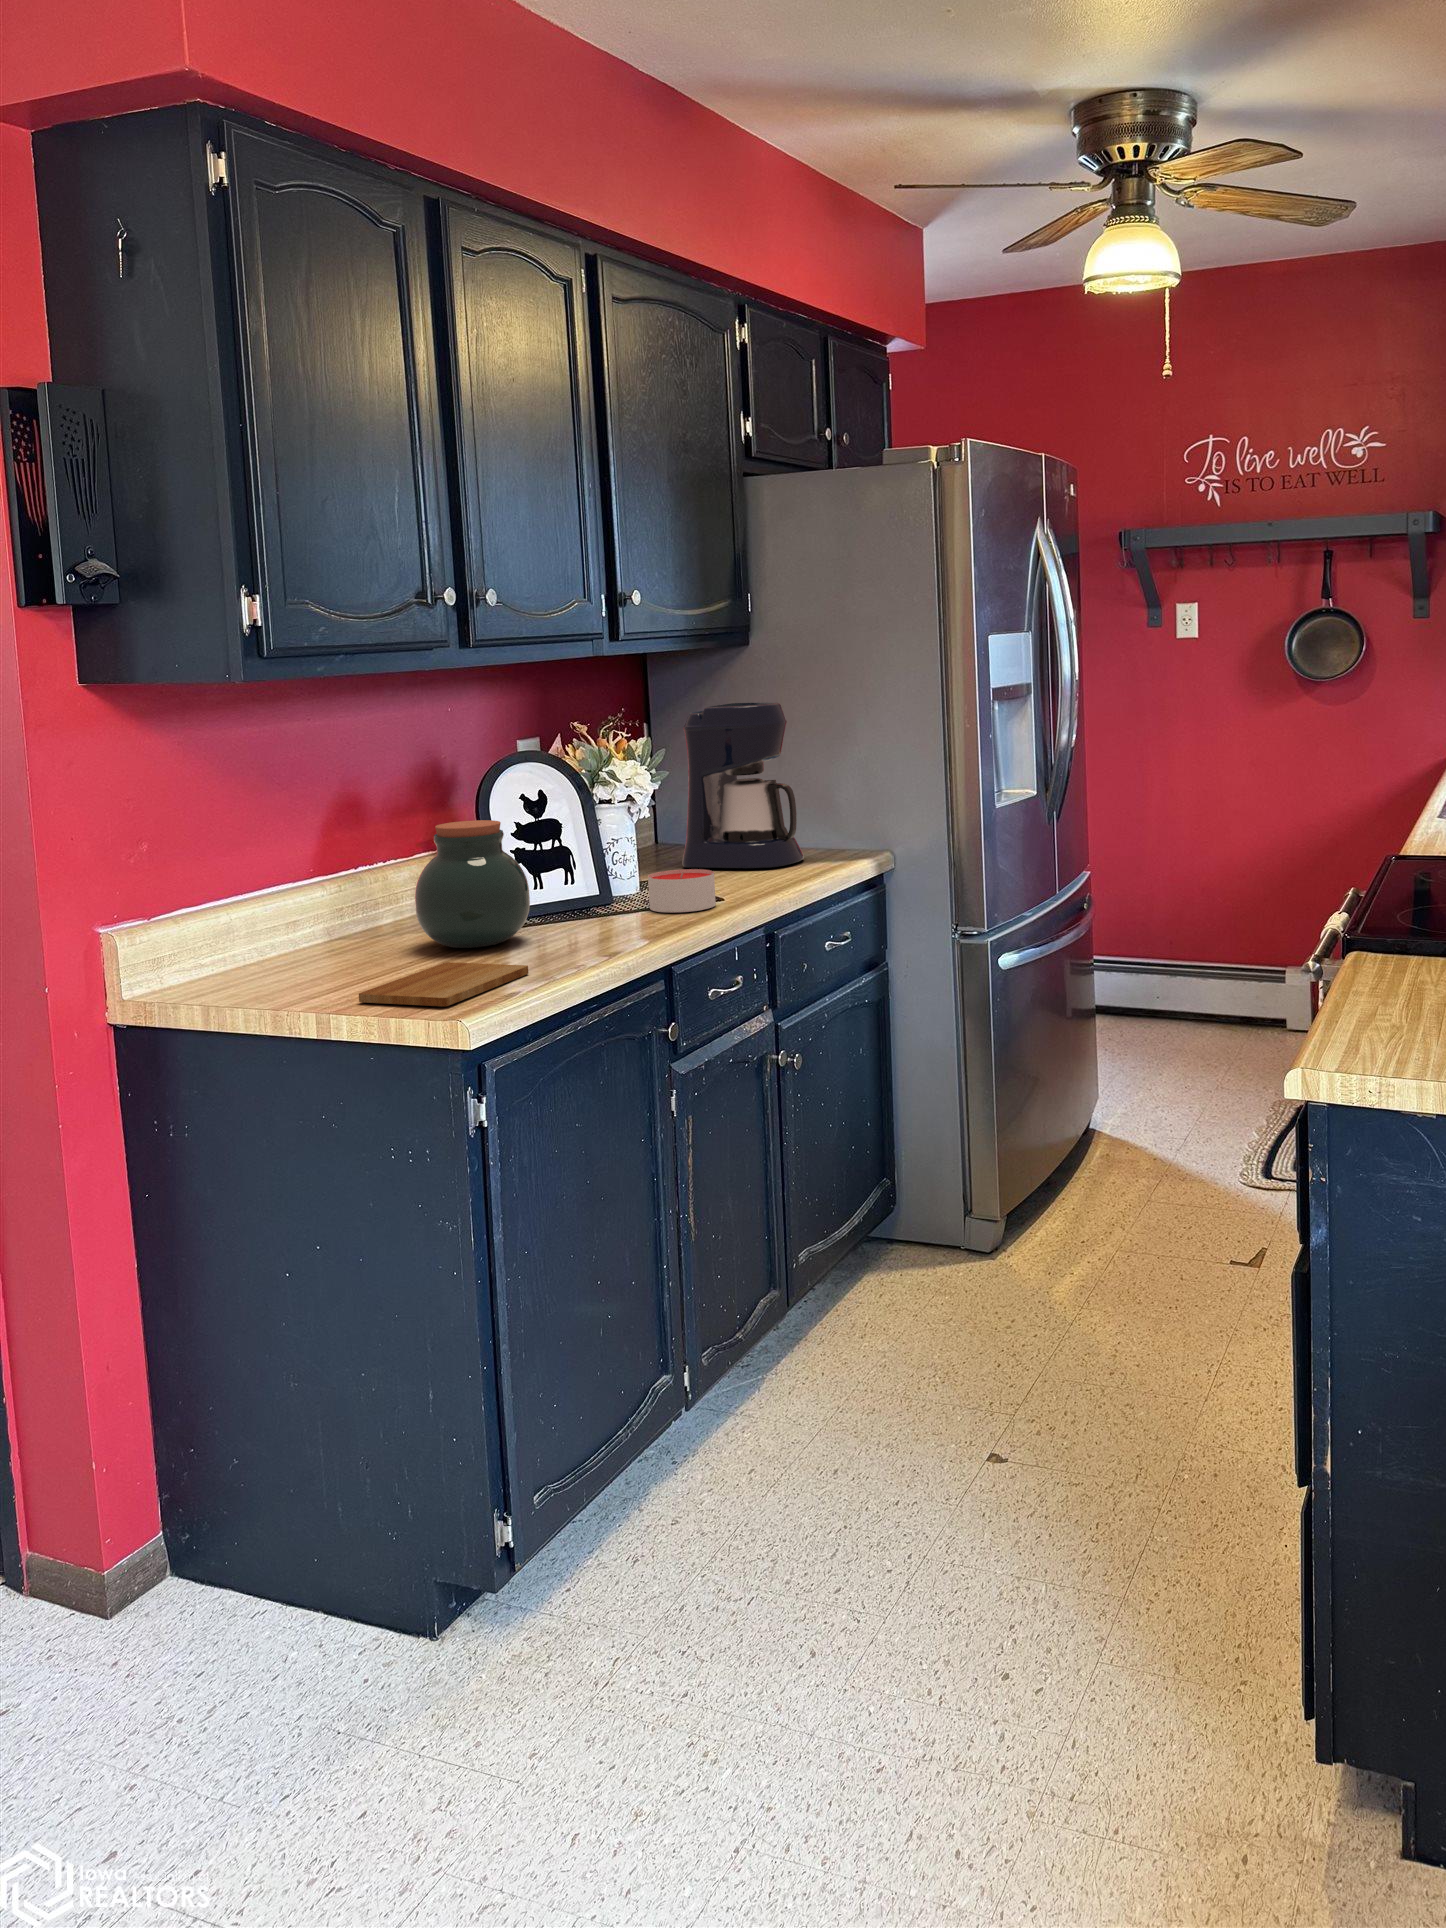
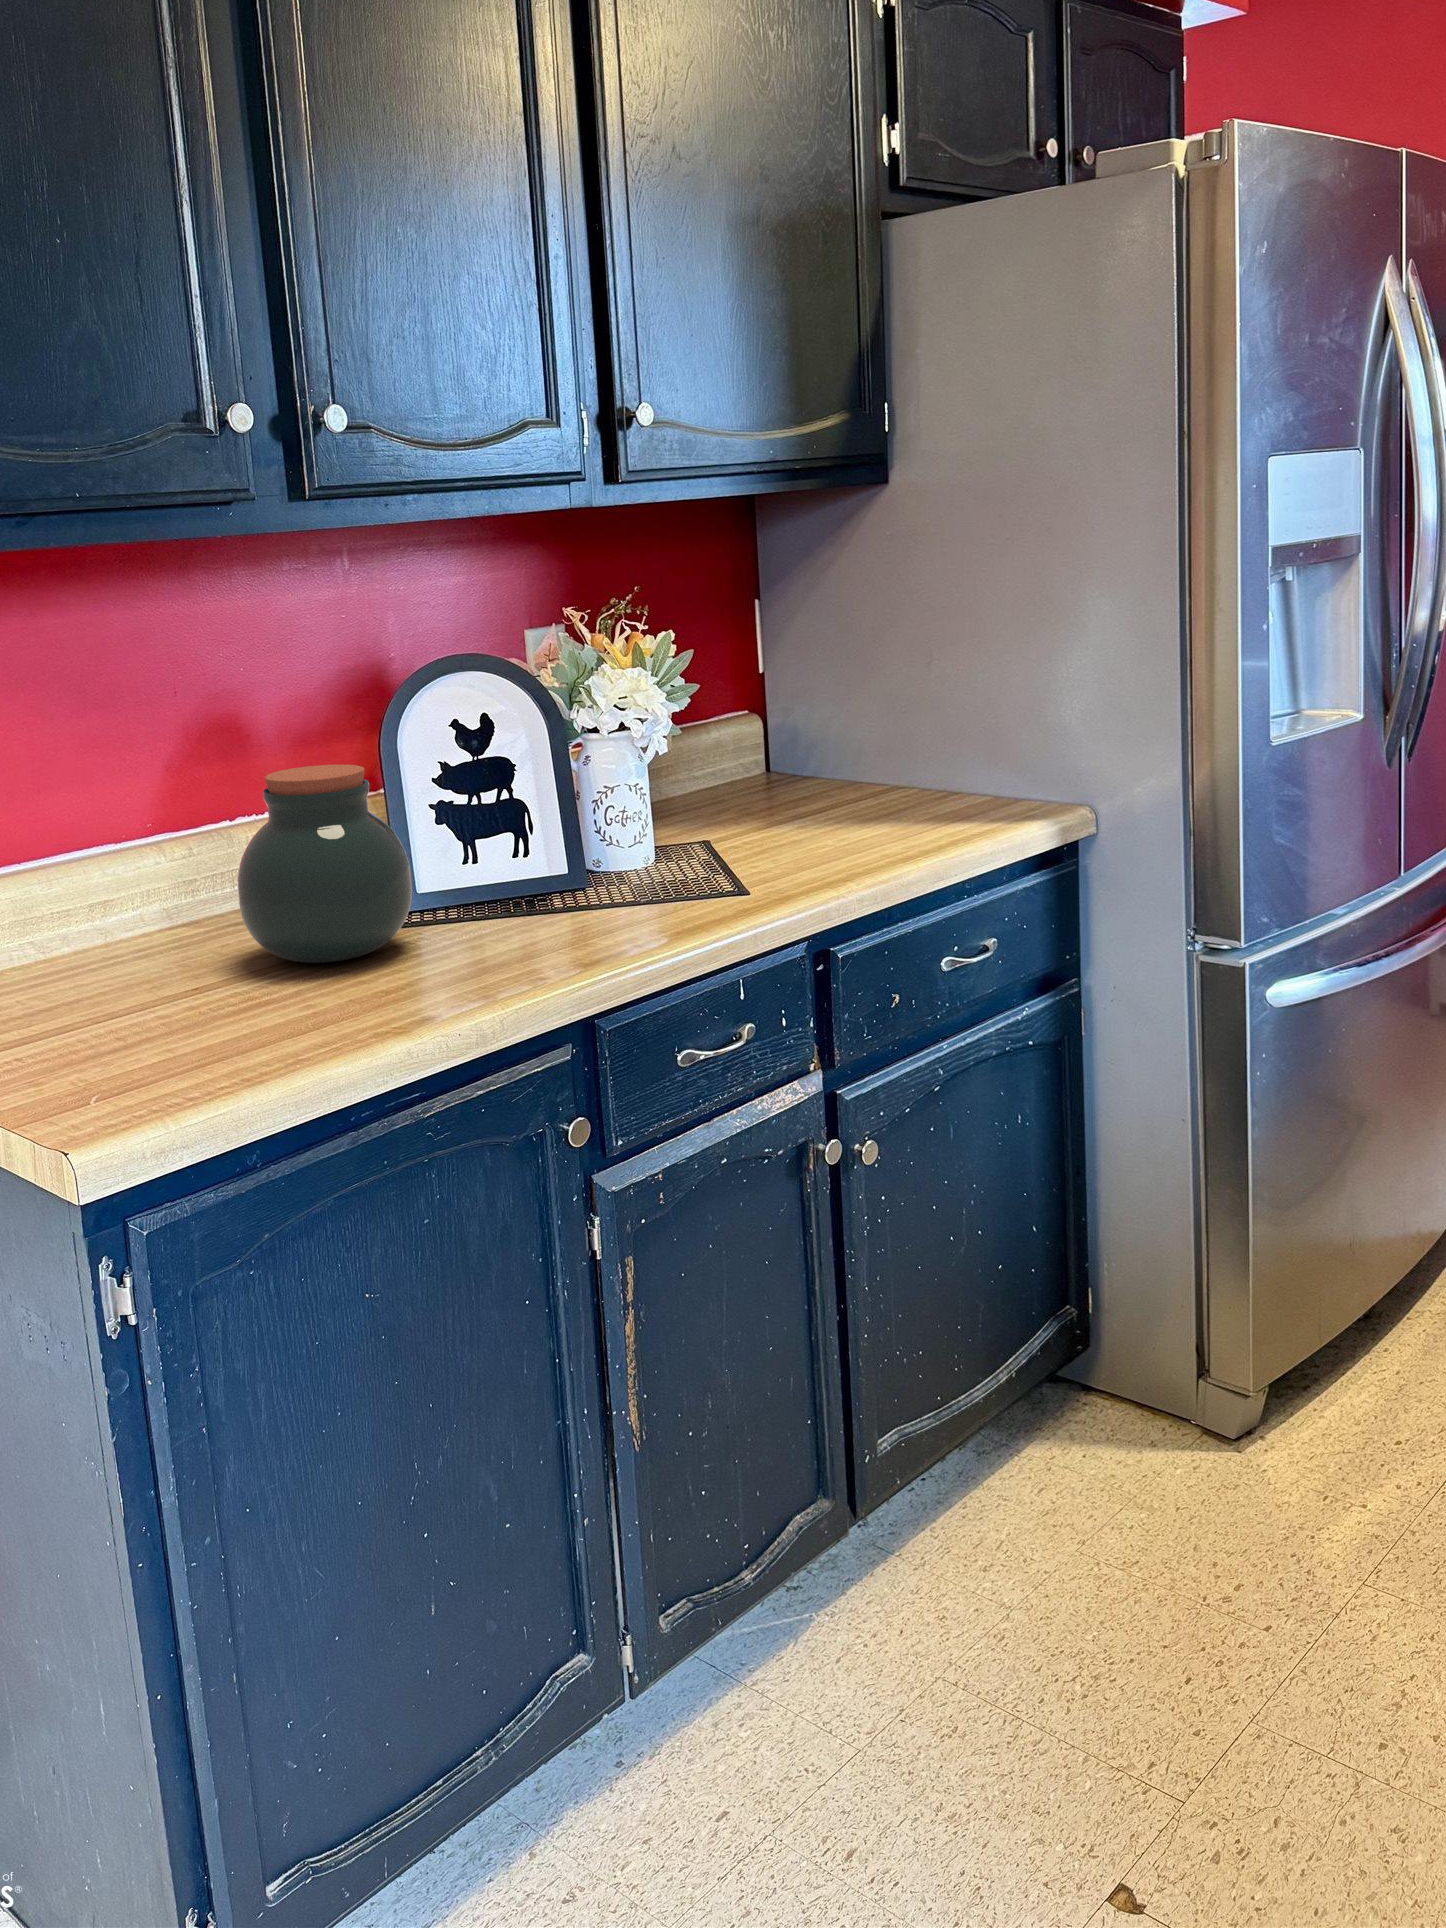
coffee maker: present [682,702,804,868] -> none [764,570,950,828]
candle: present [648,869,716,913] -> none [632,840,738,913]
cutting board: present [359,962,529,1006] -> none [32,997,323,1098]

